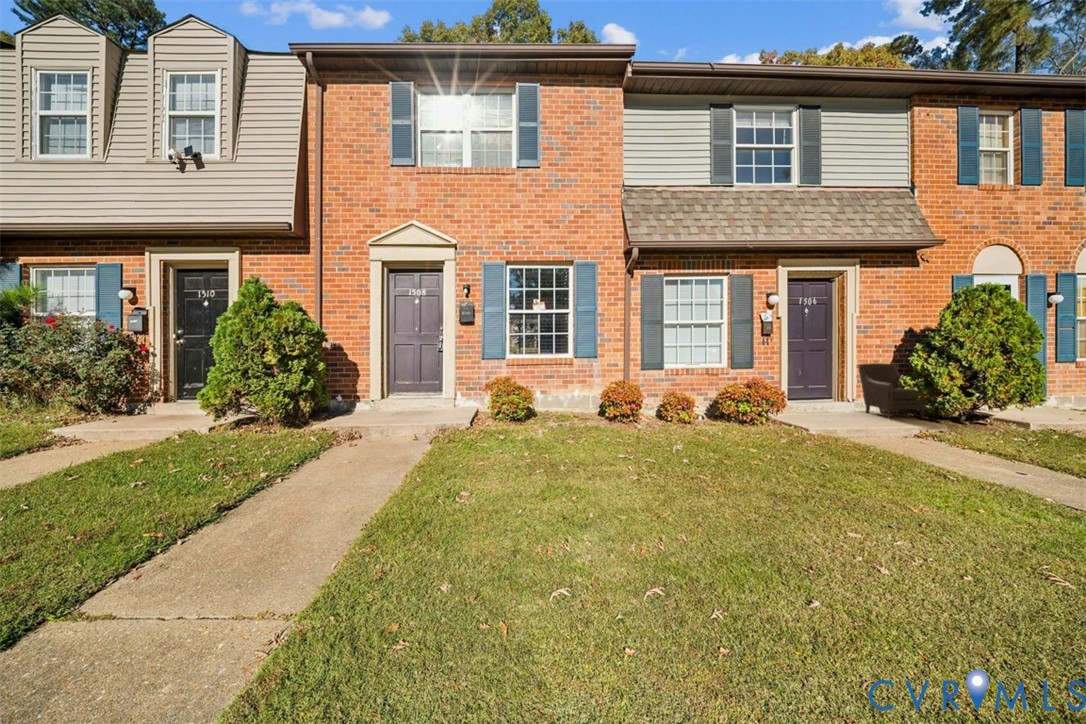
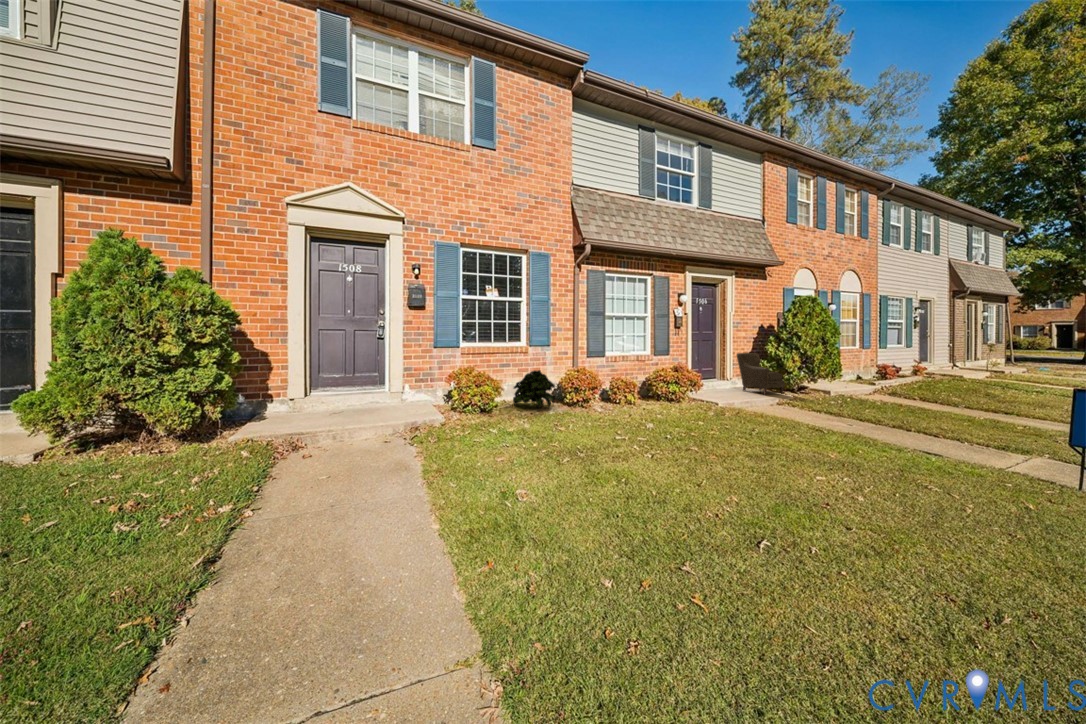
potted plant: none [551,381,596,419] -> present [513,370,555,408]

